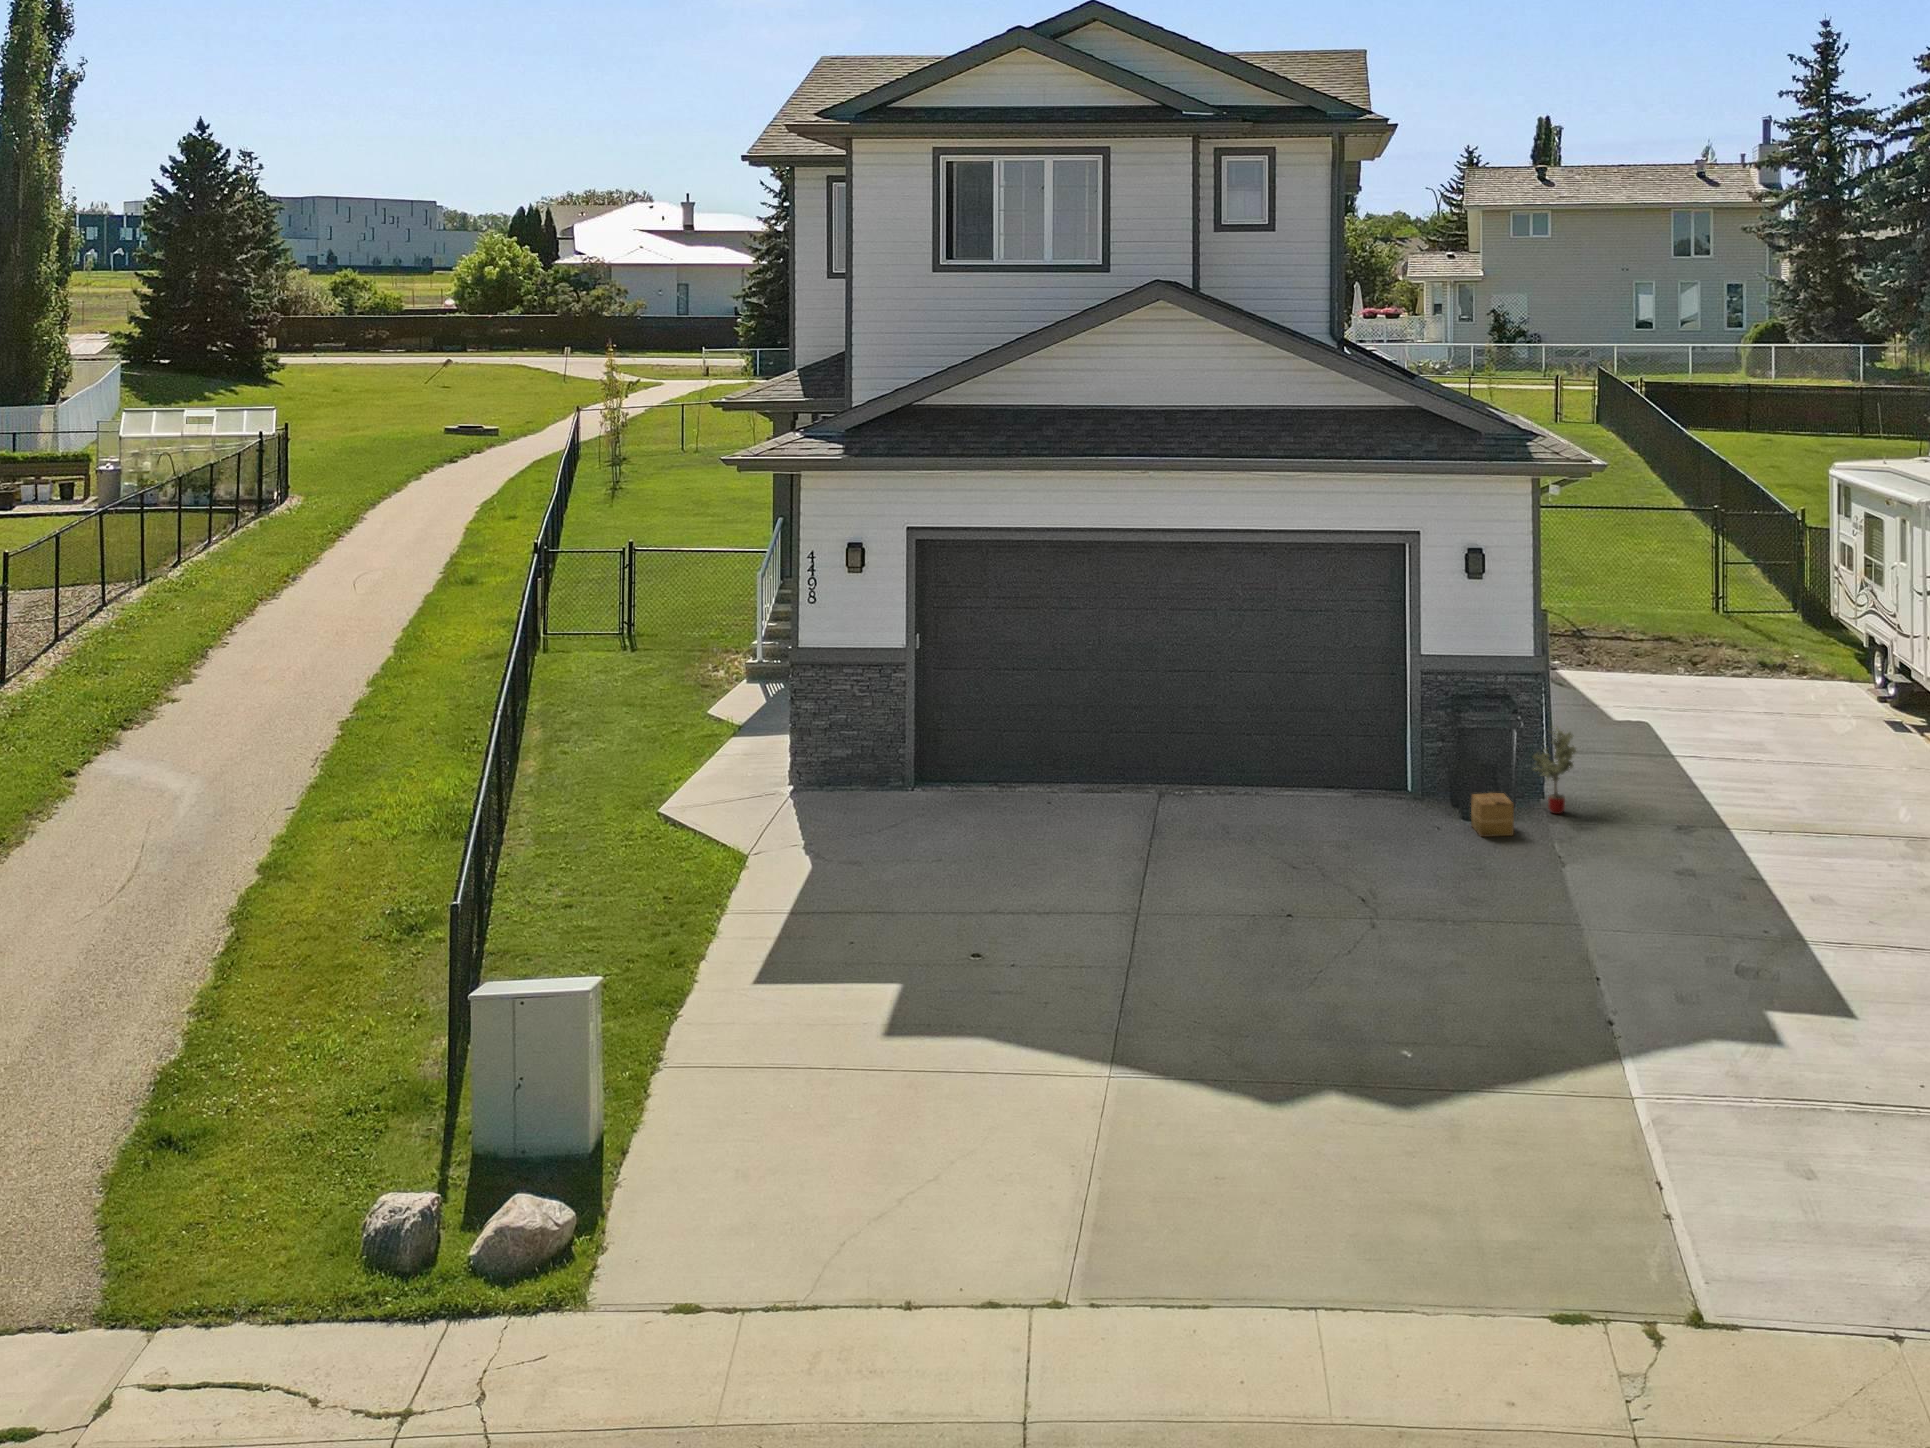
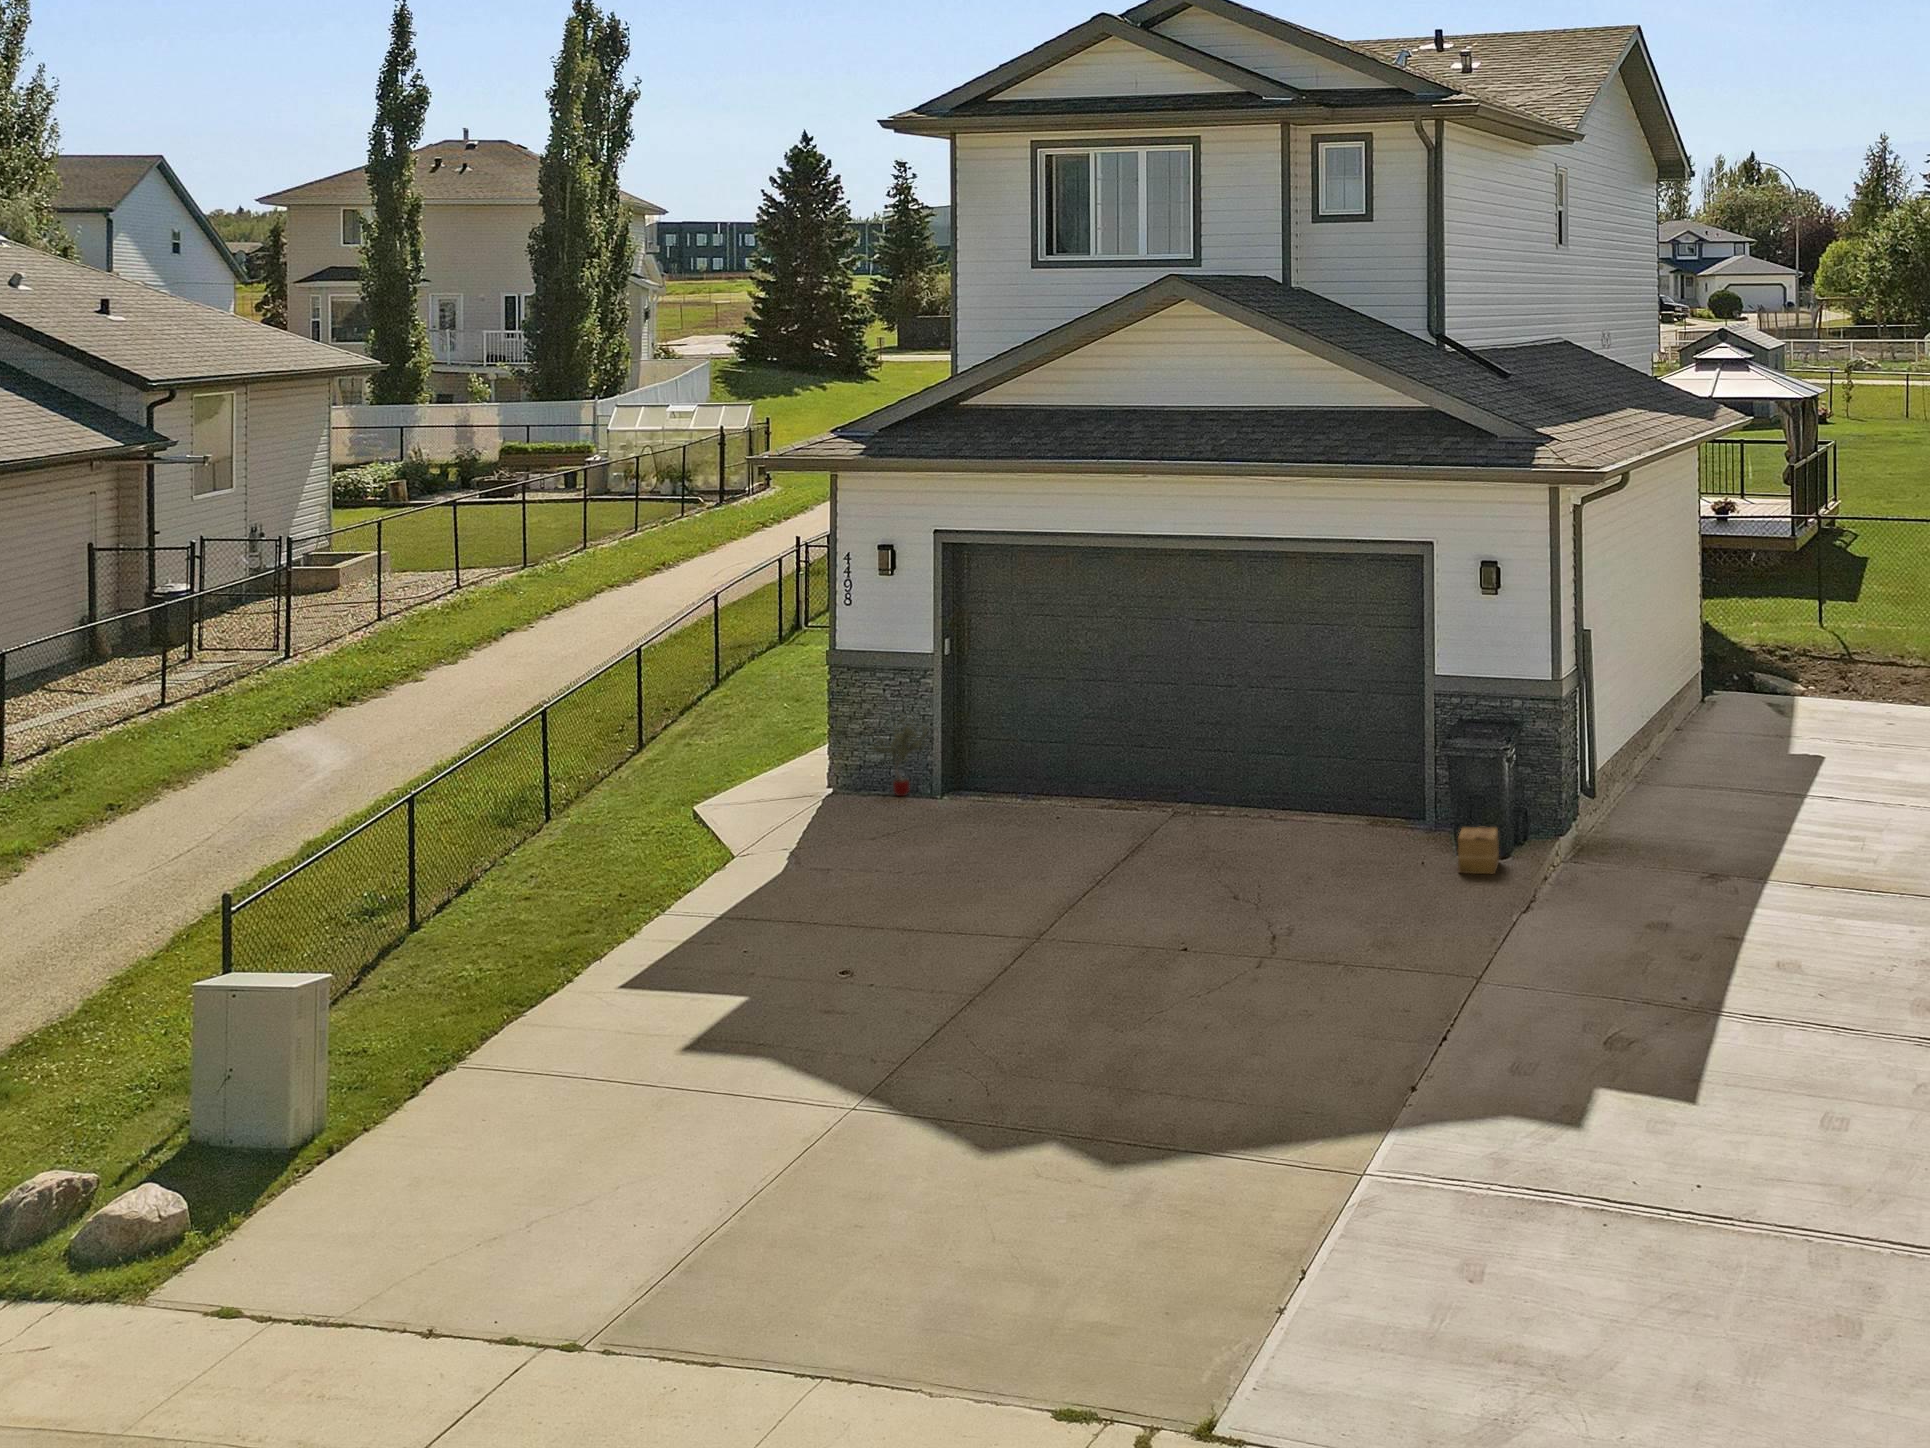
potted tree: present [1533,728,1576,814] -> present [872,715,927,796]

